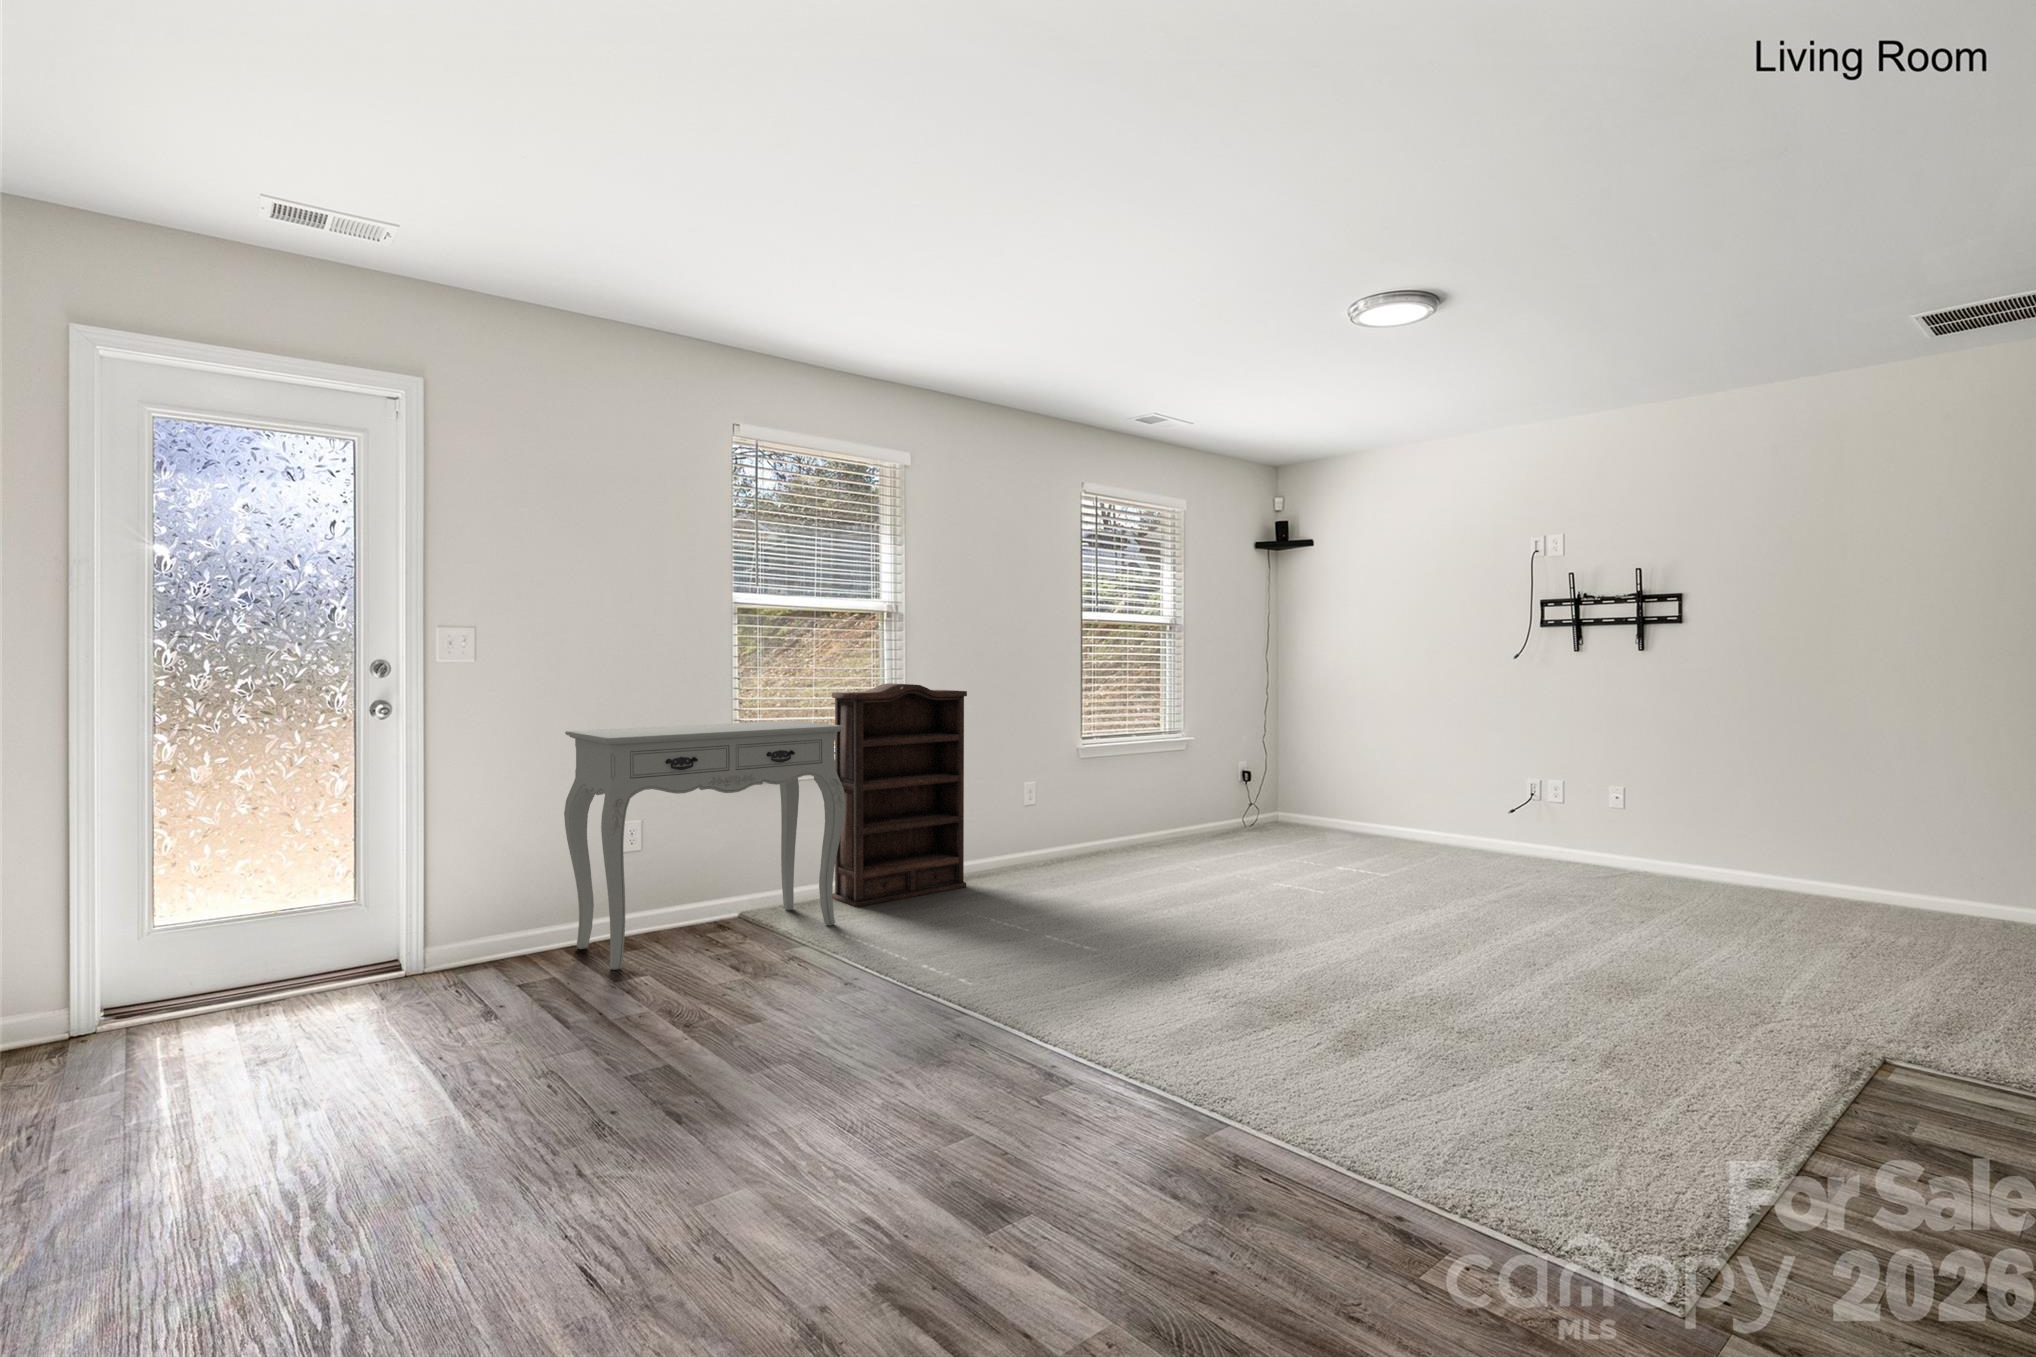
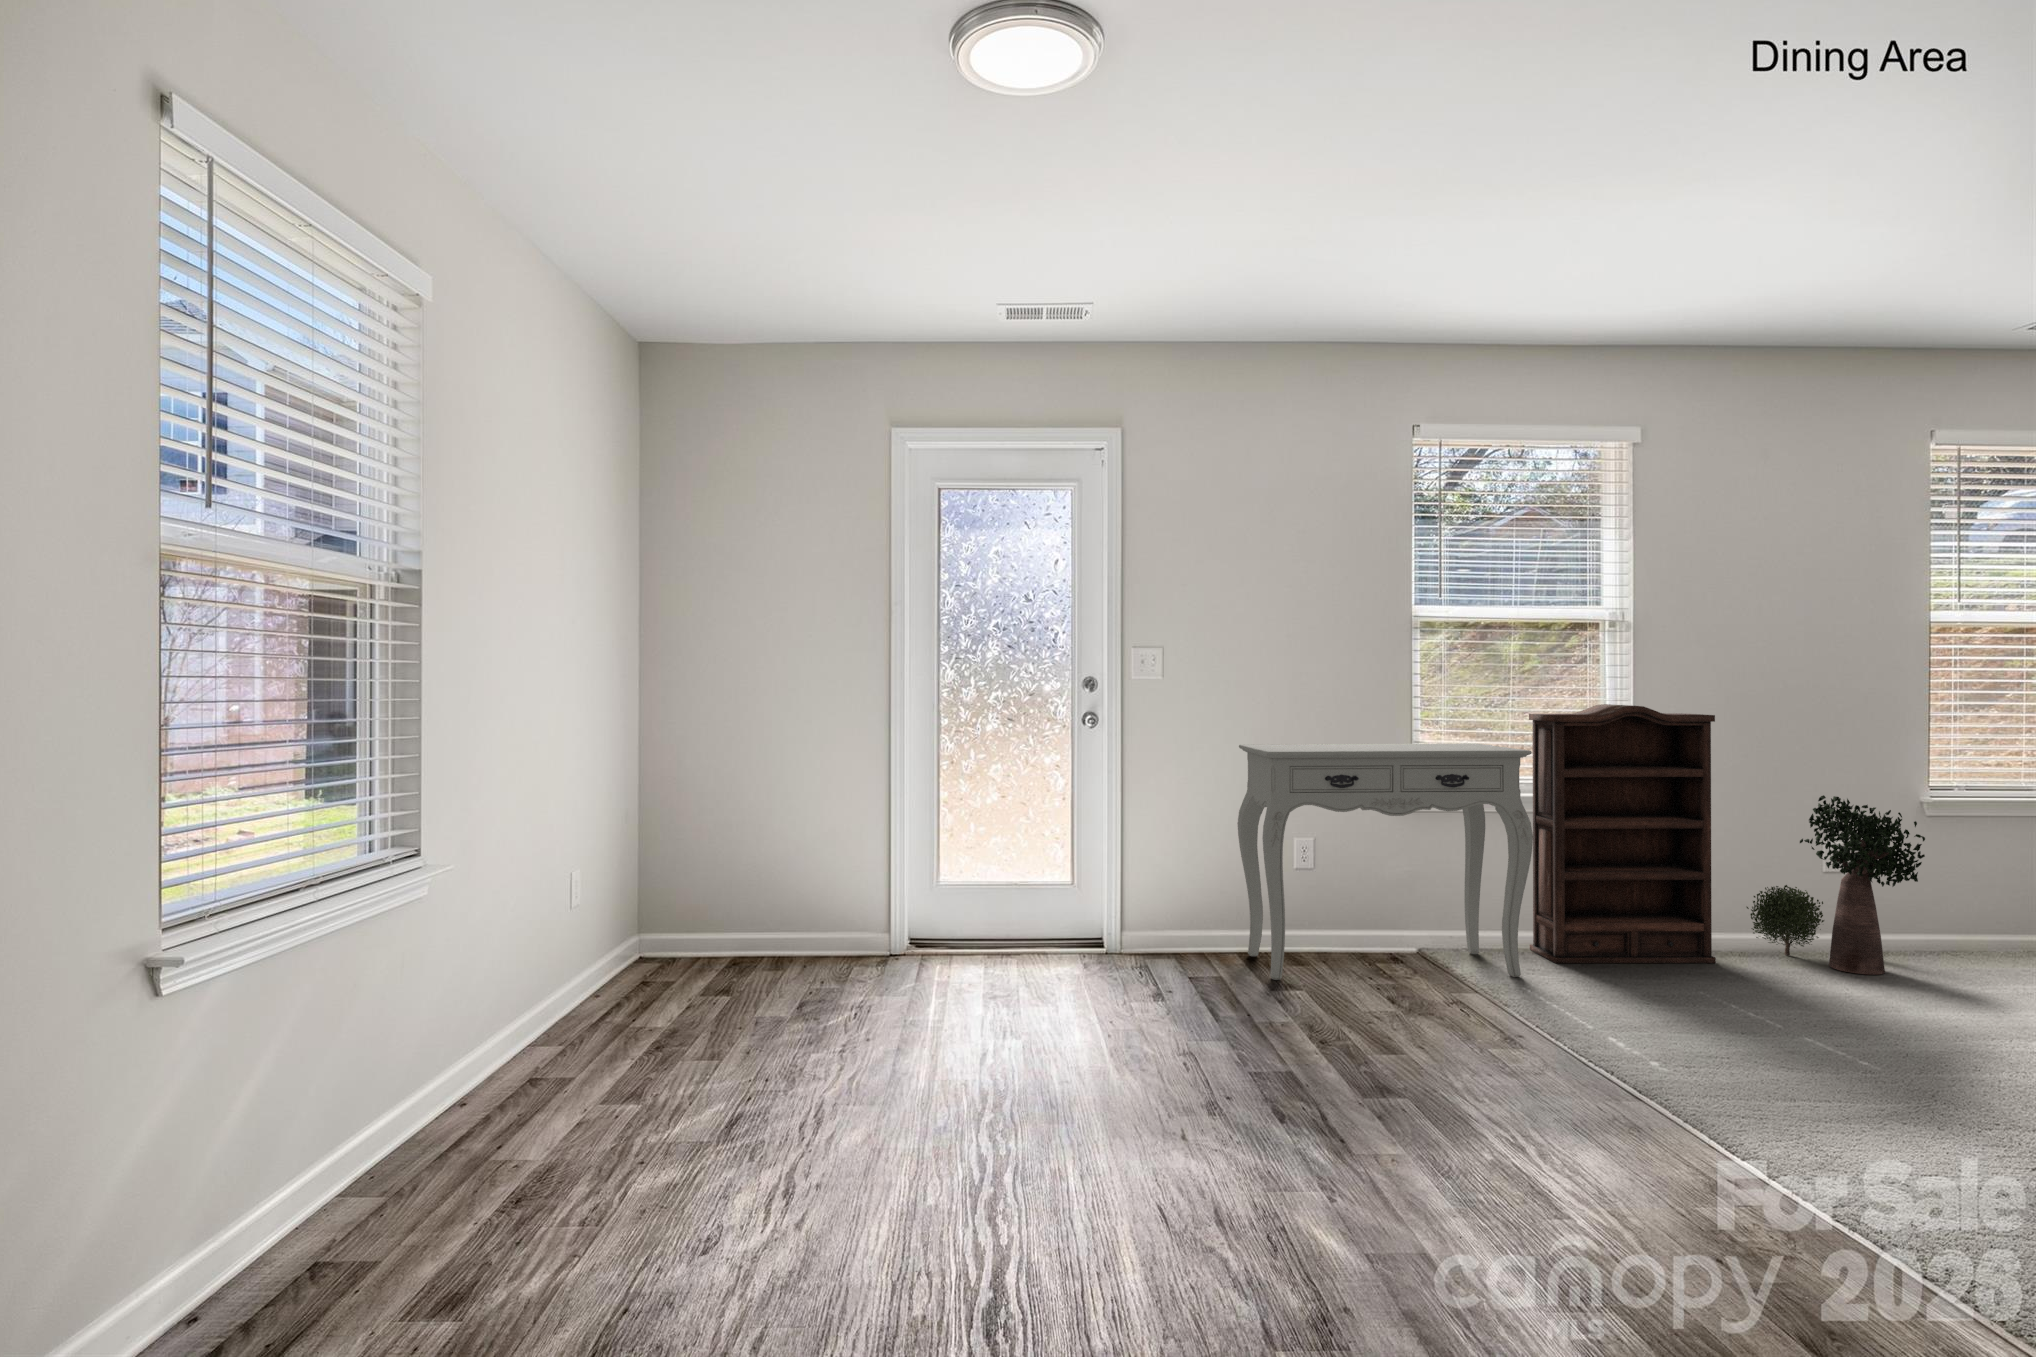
potted plant: none [982,750,1091,880] -> present [1747,795,1925,975]

